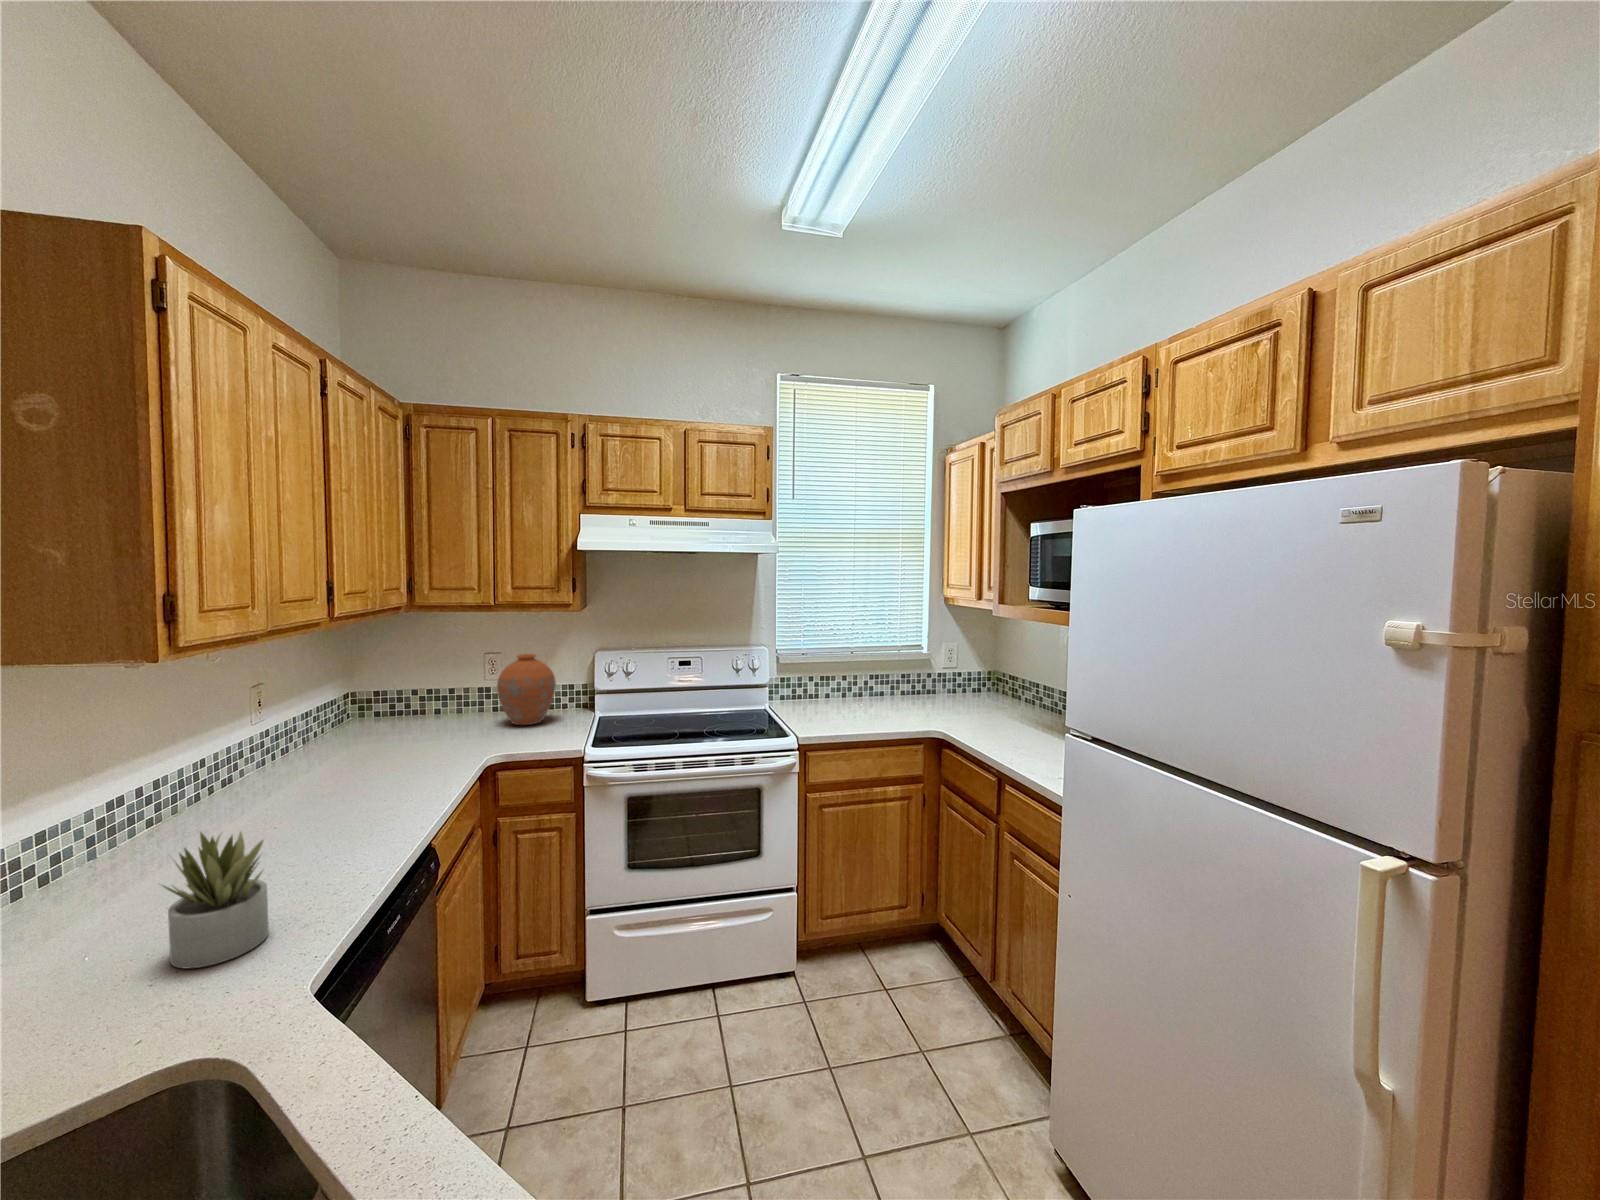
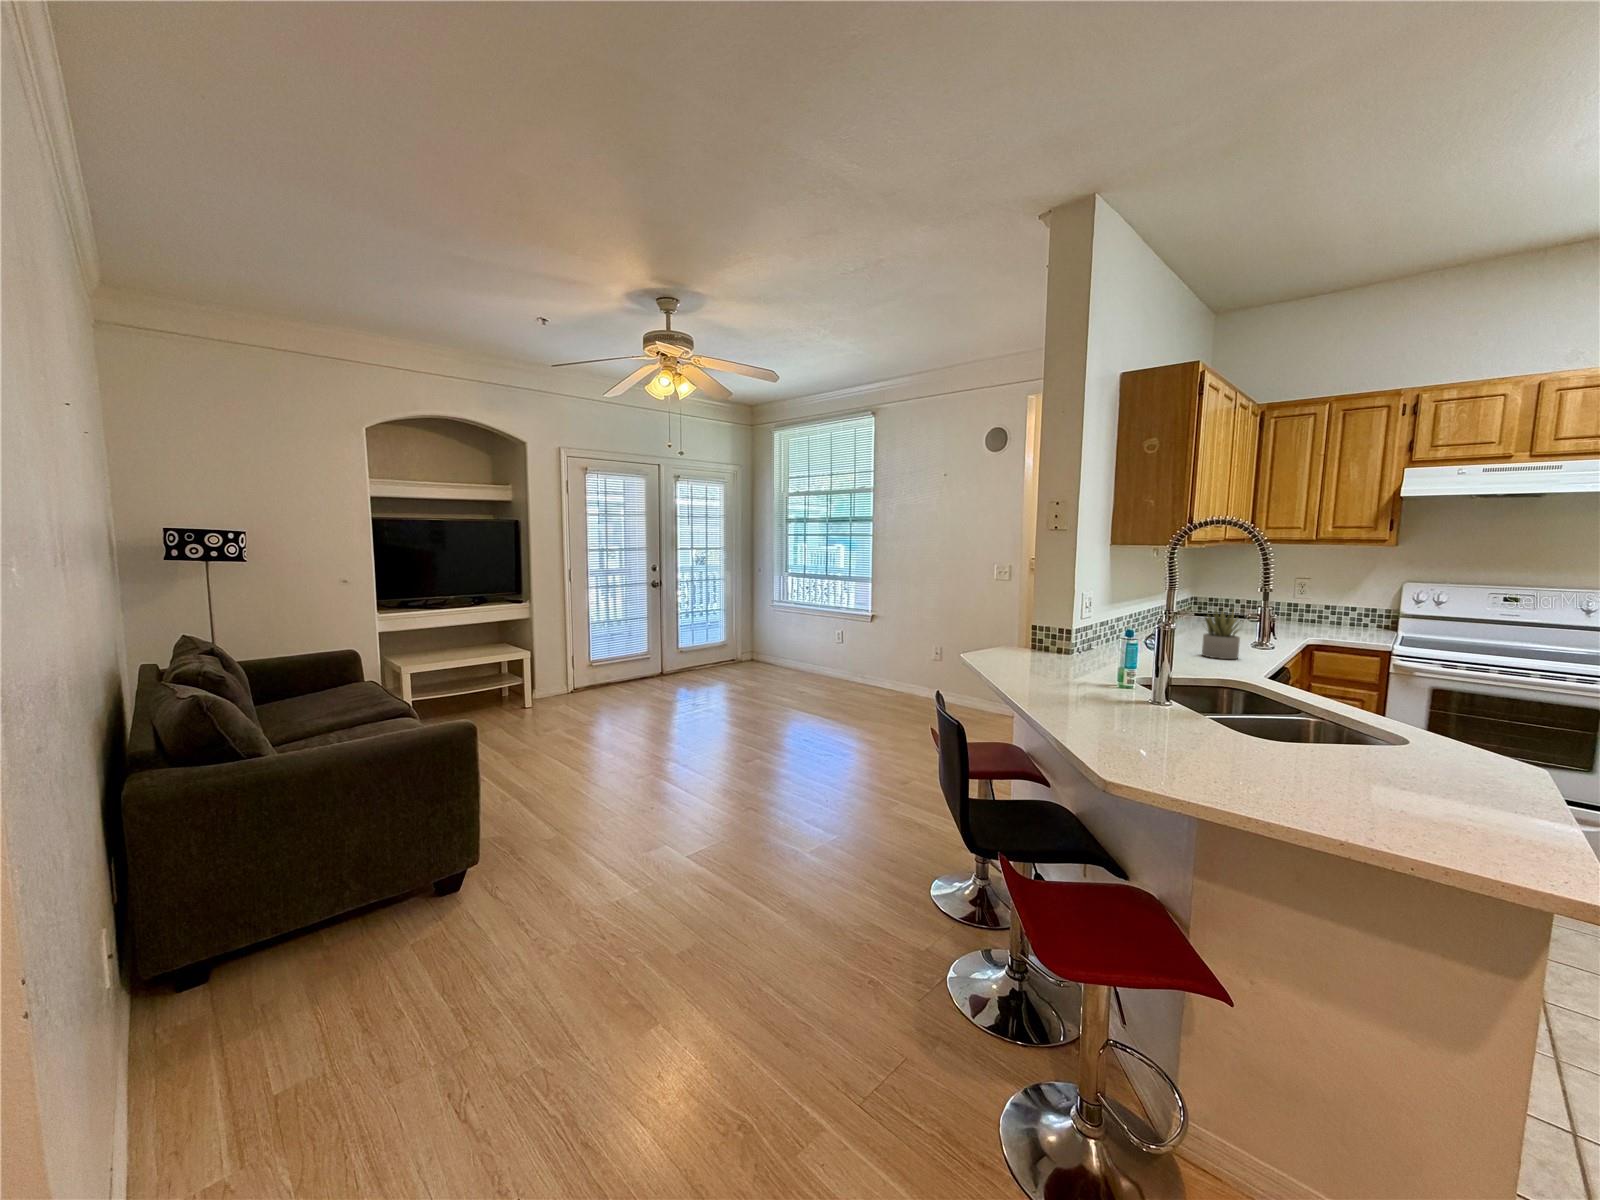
vase: present [497,654,556,725] -> none [1310,579,1362,631]

